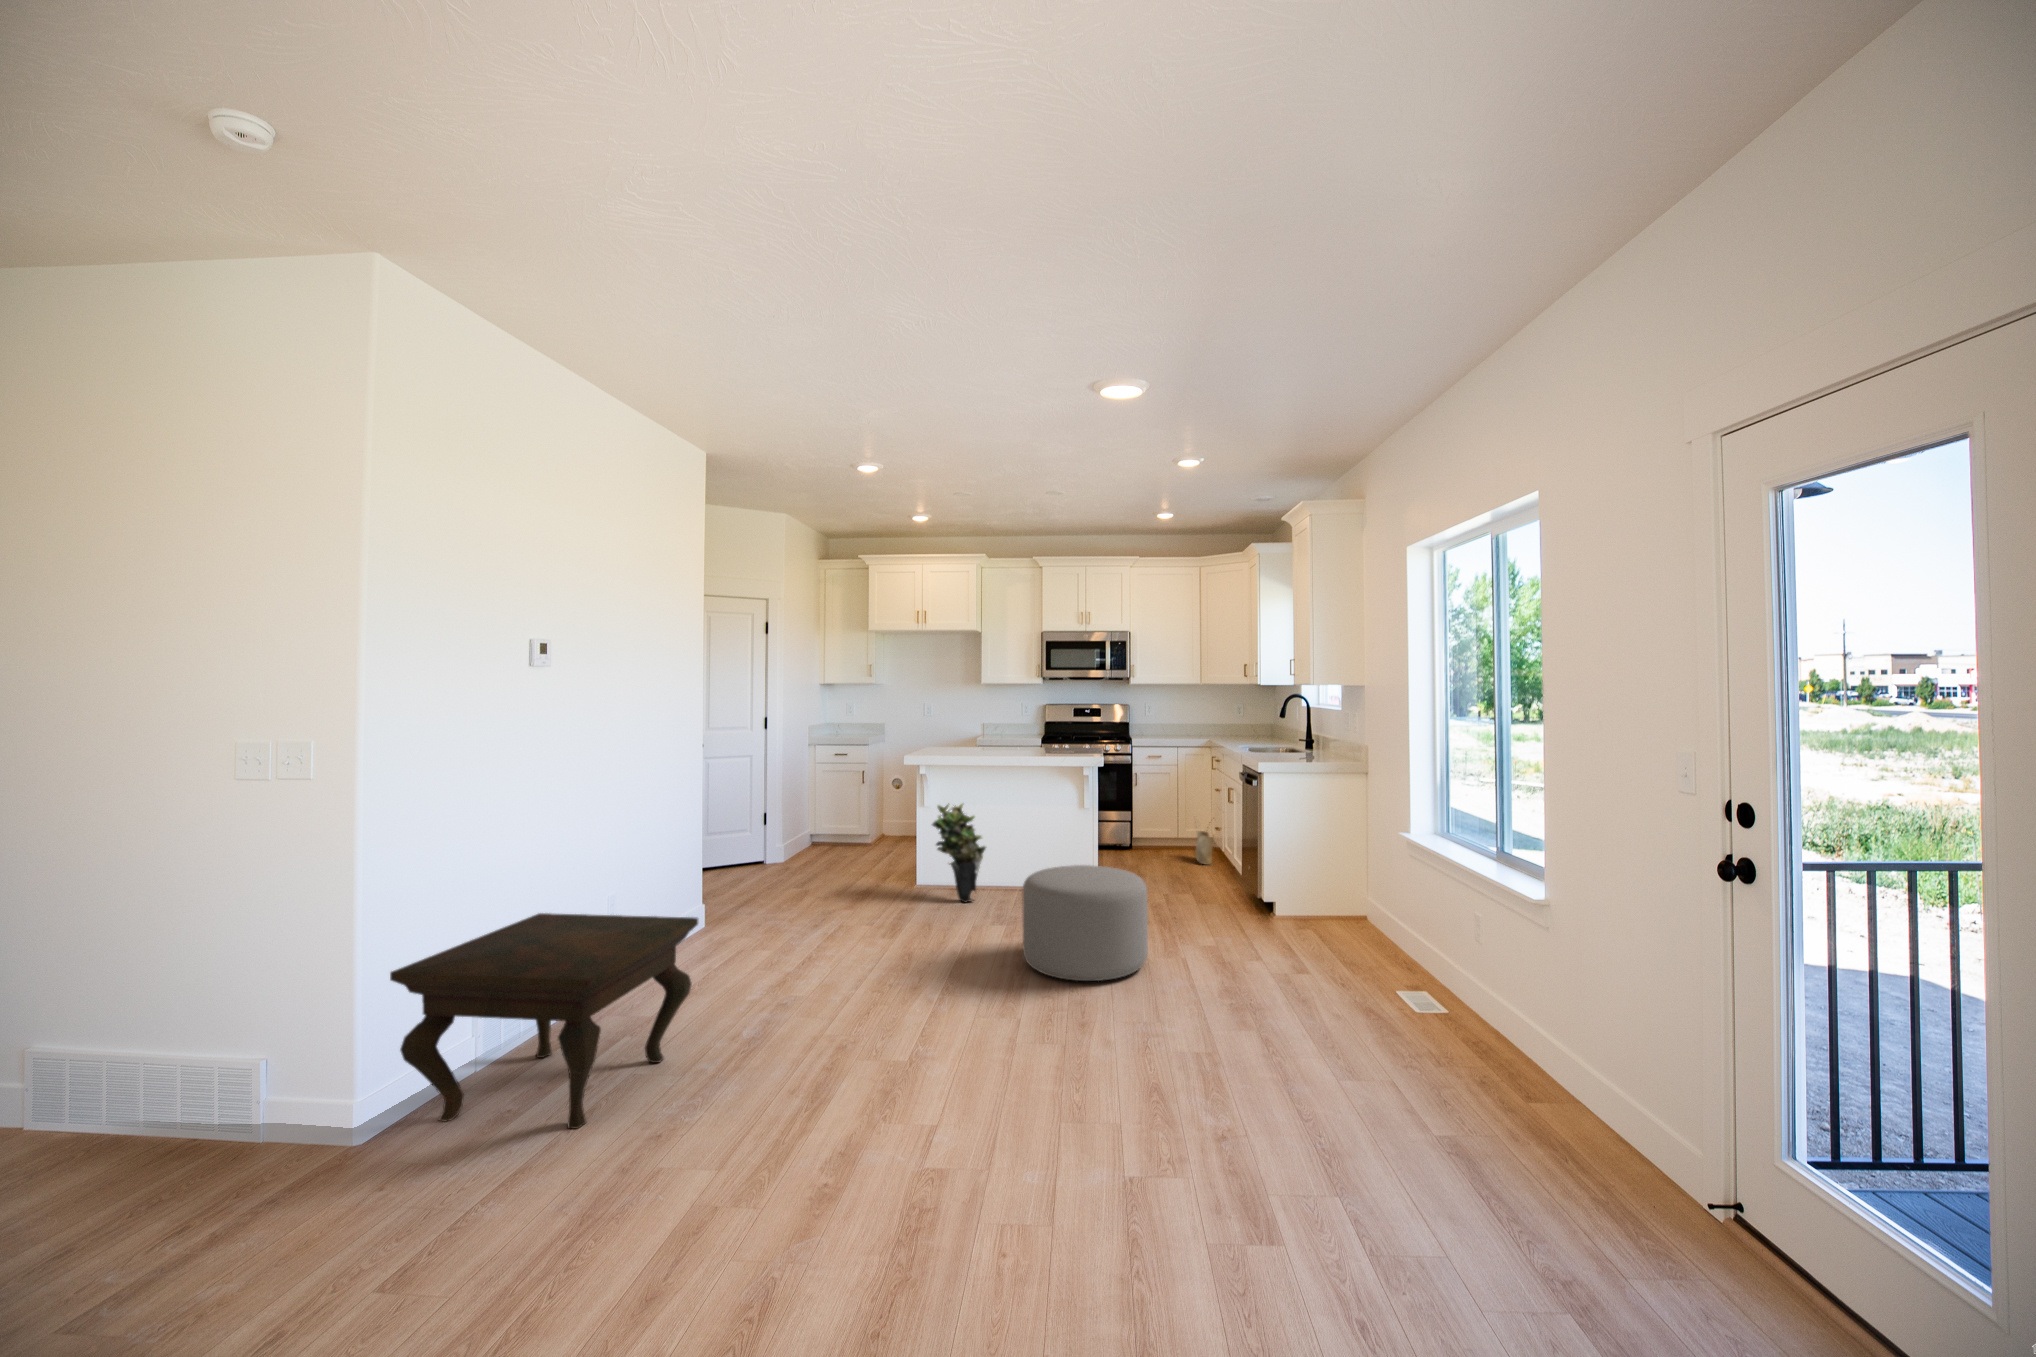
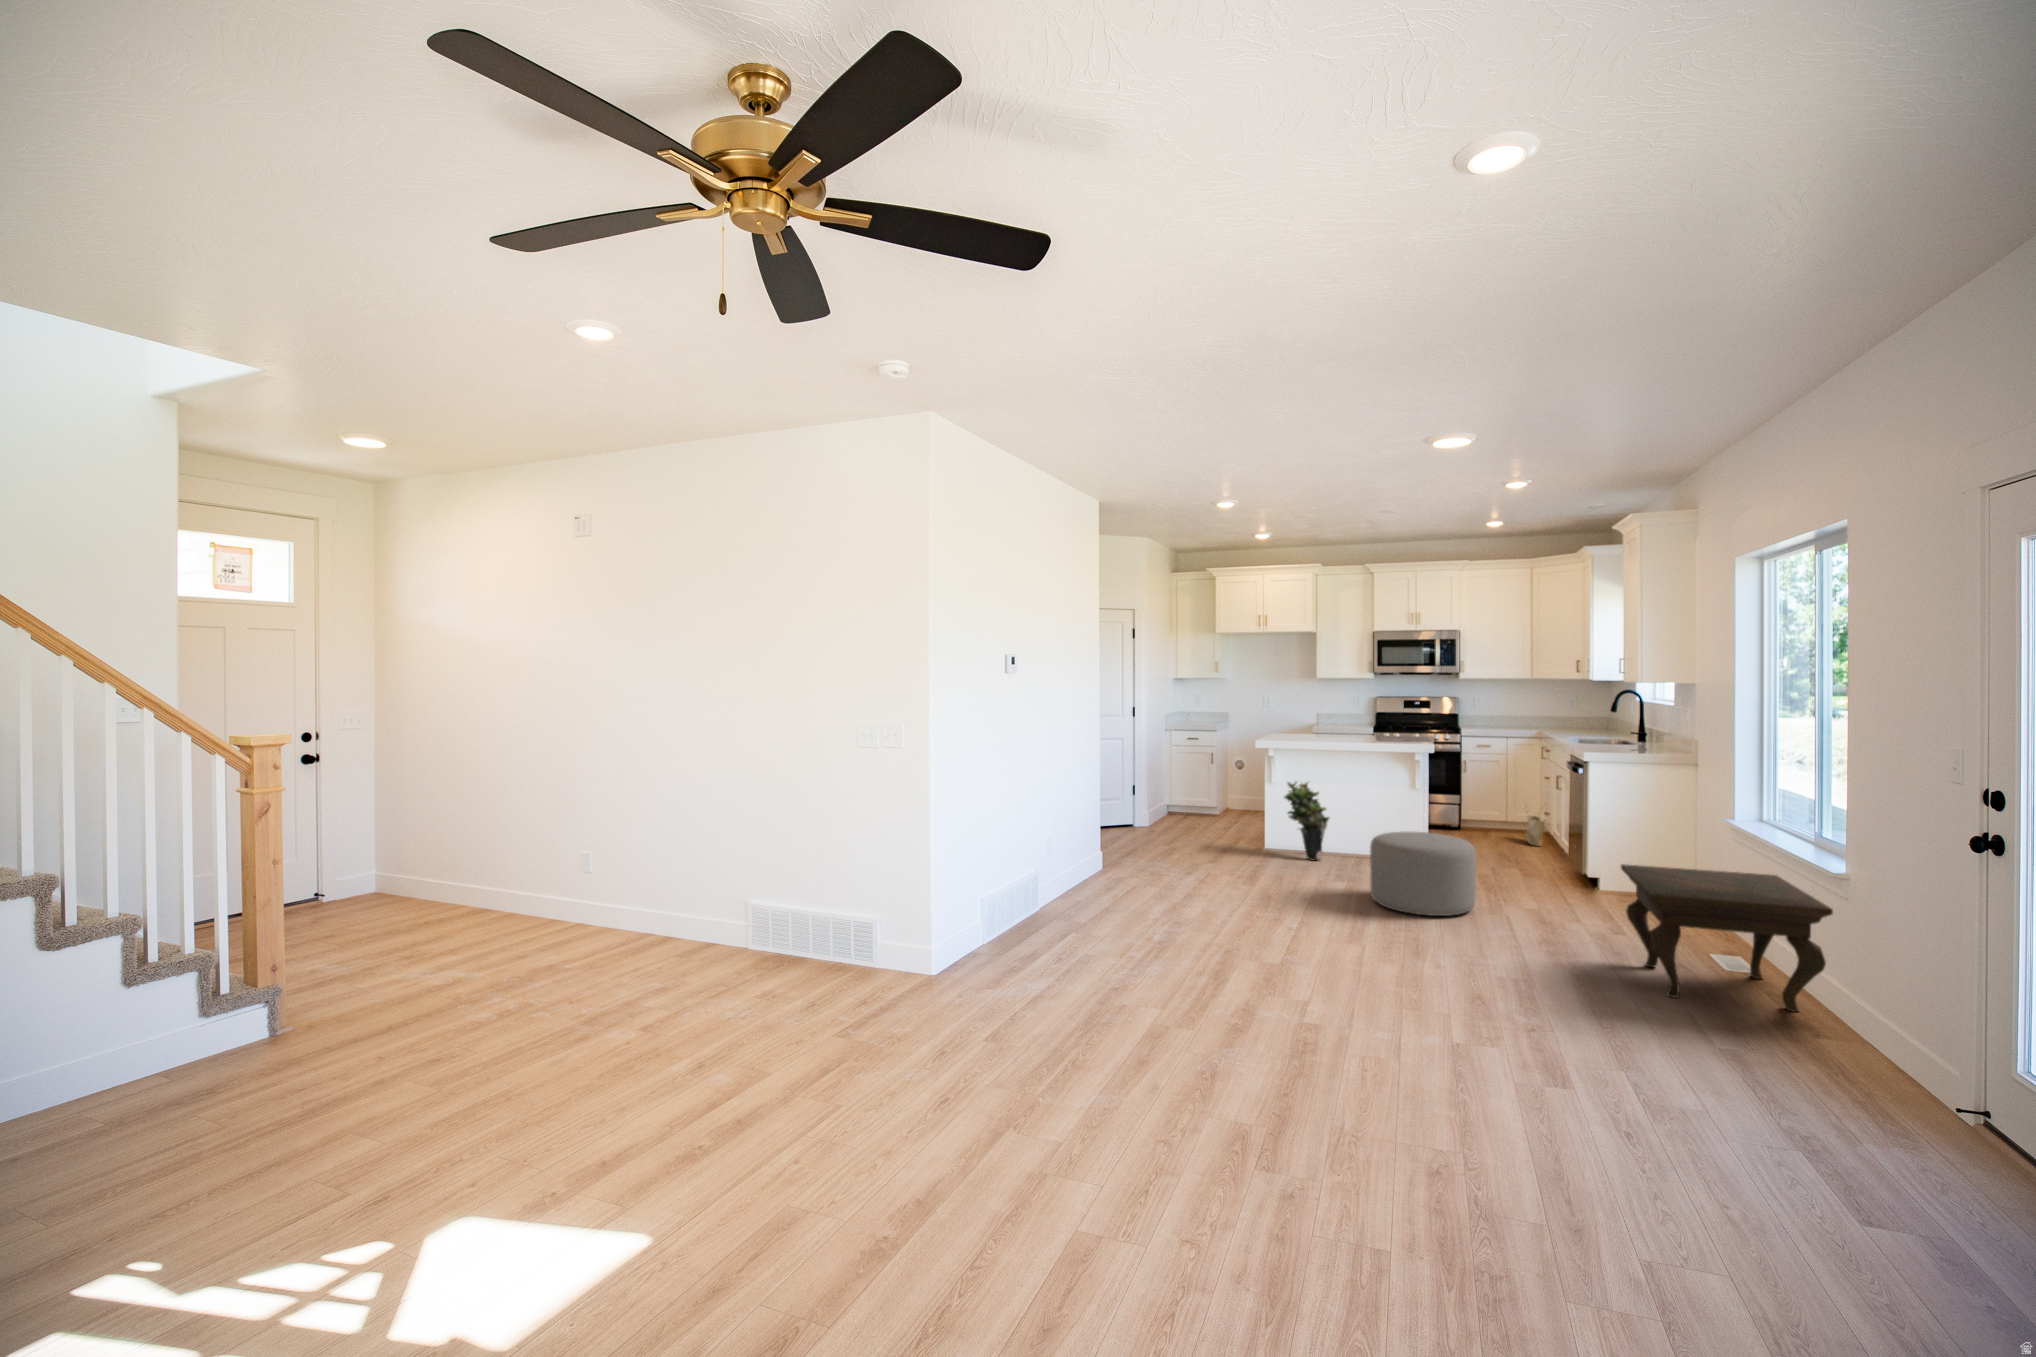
side table: present [390,913,698,1129] -> present [1621,864,1833,1012]

